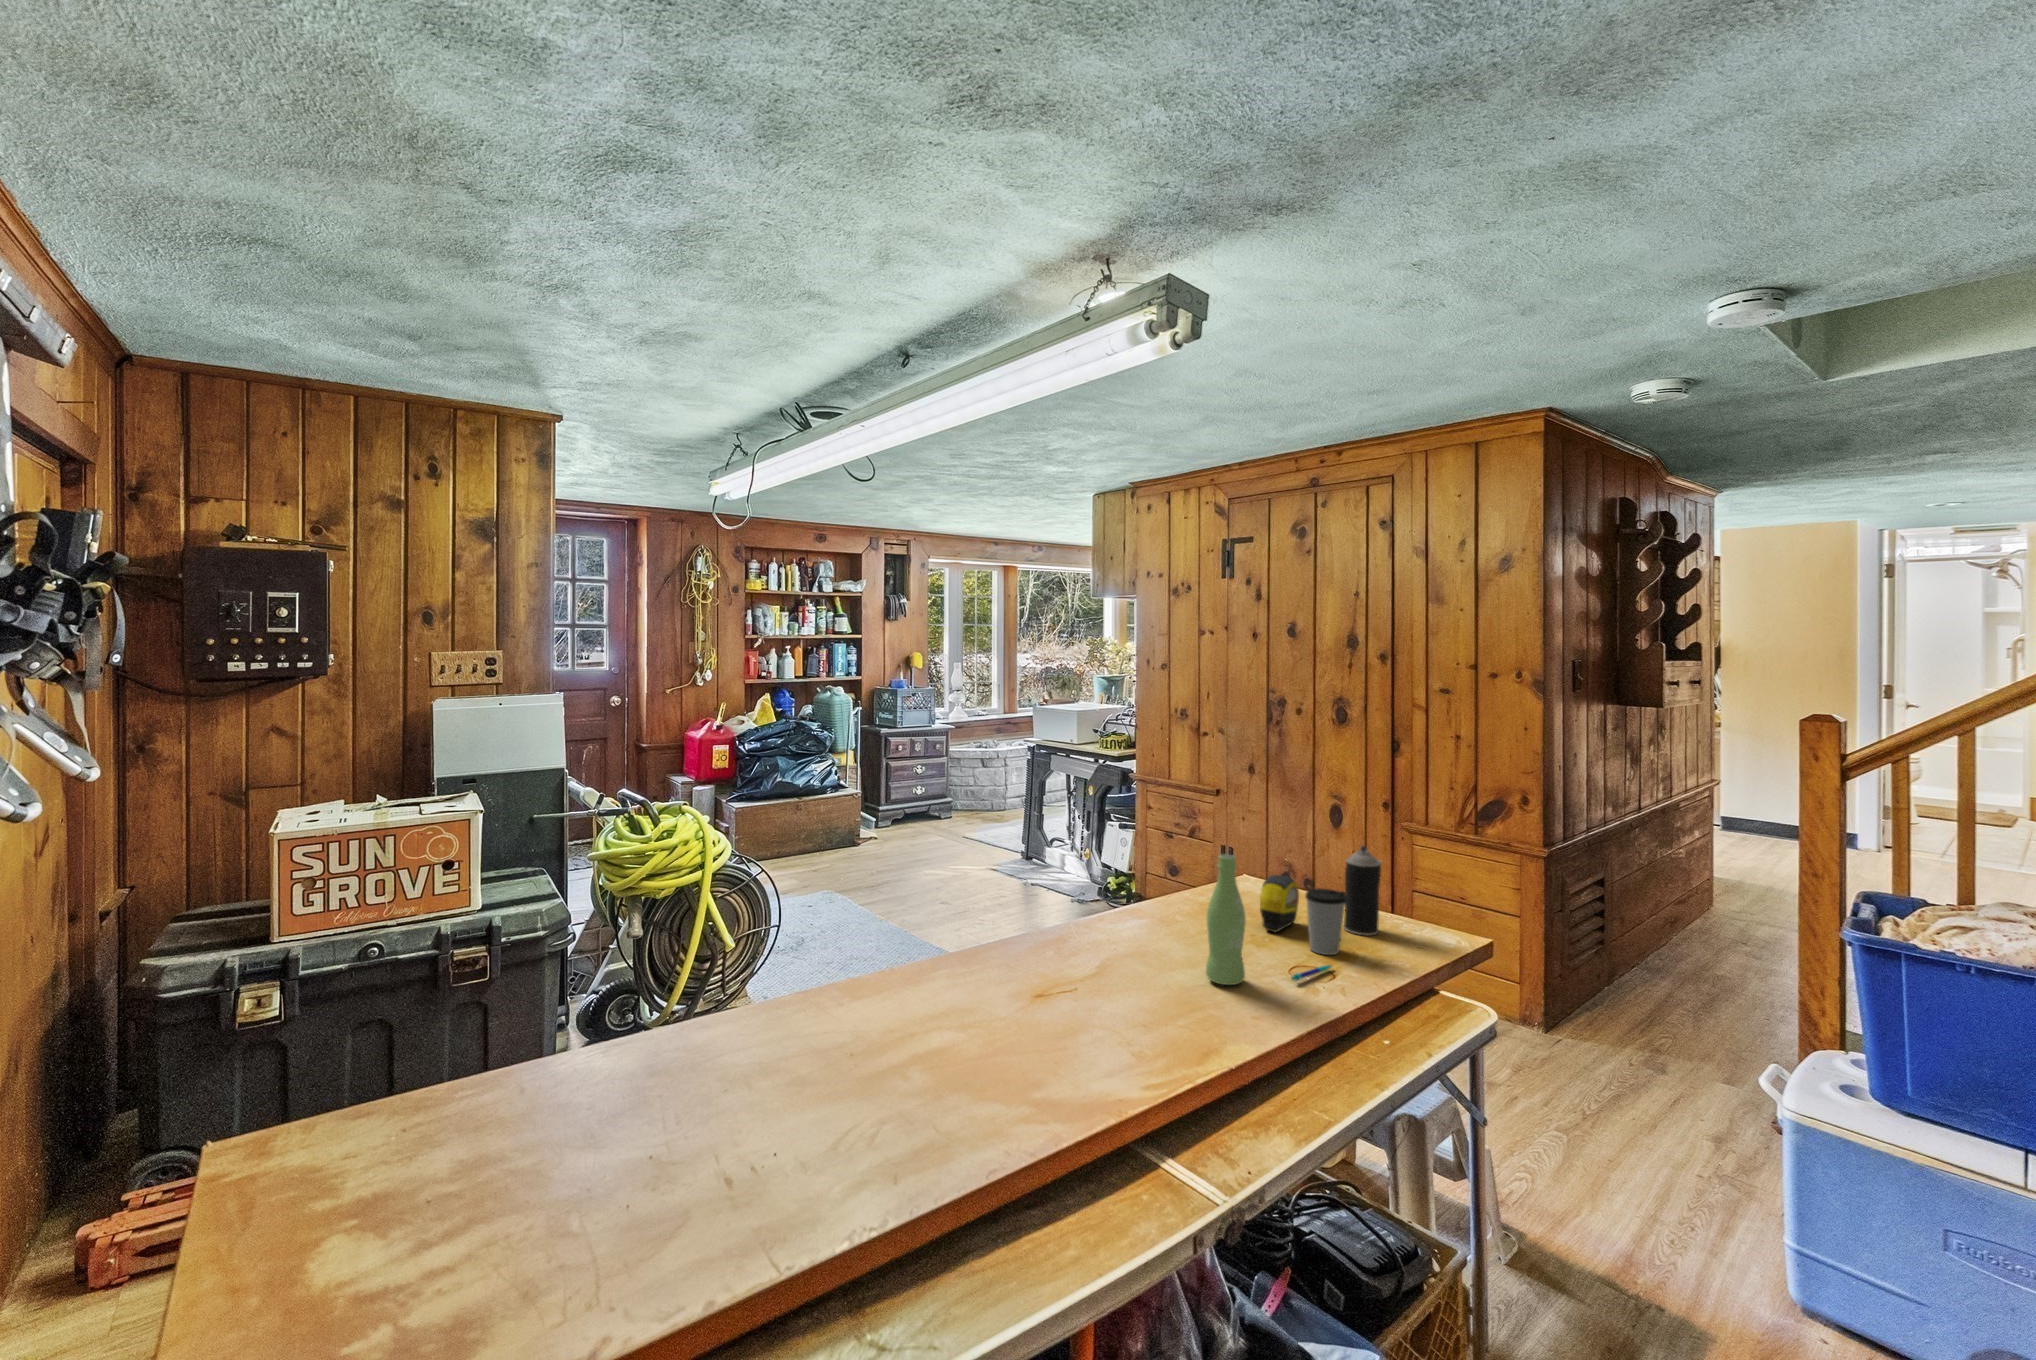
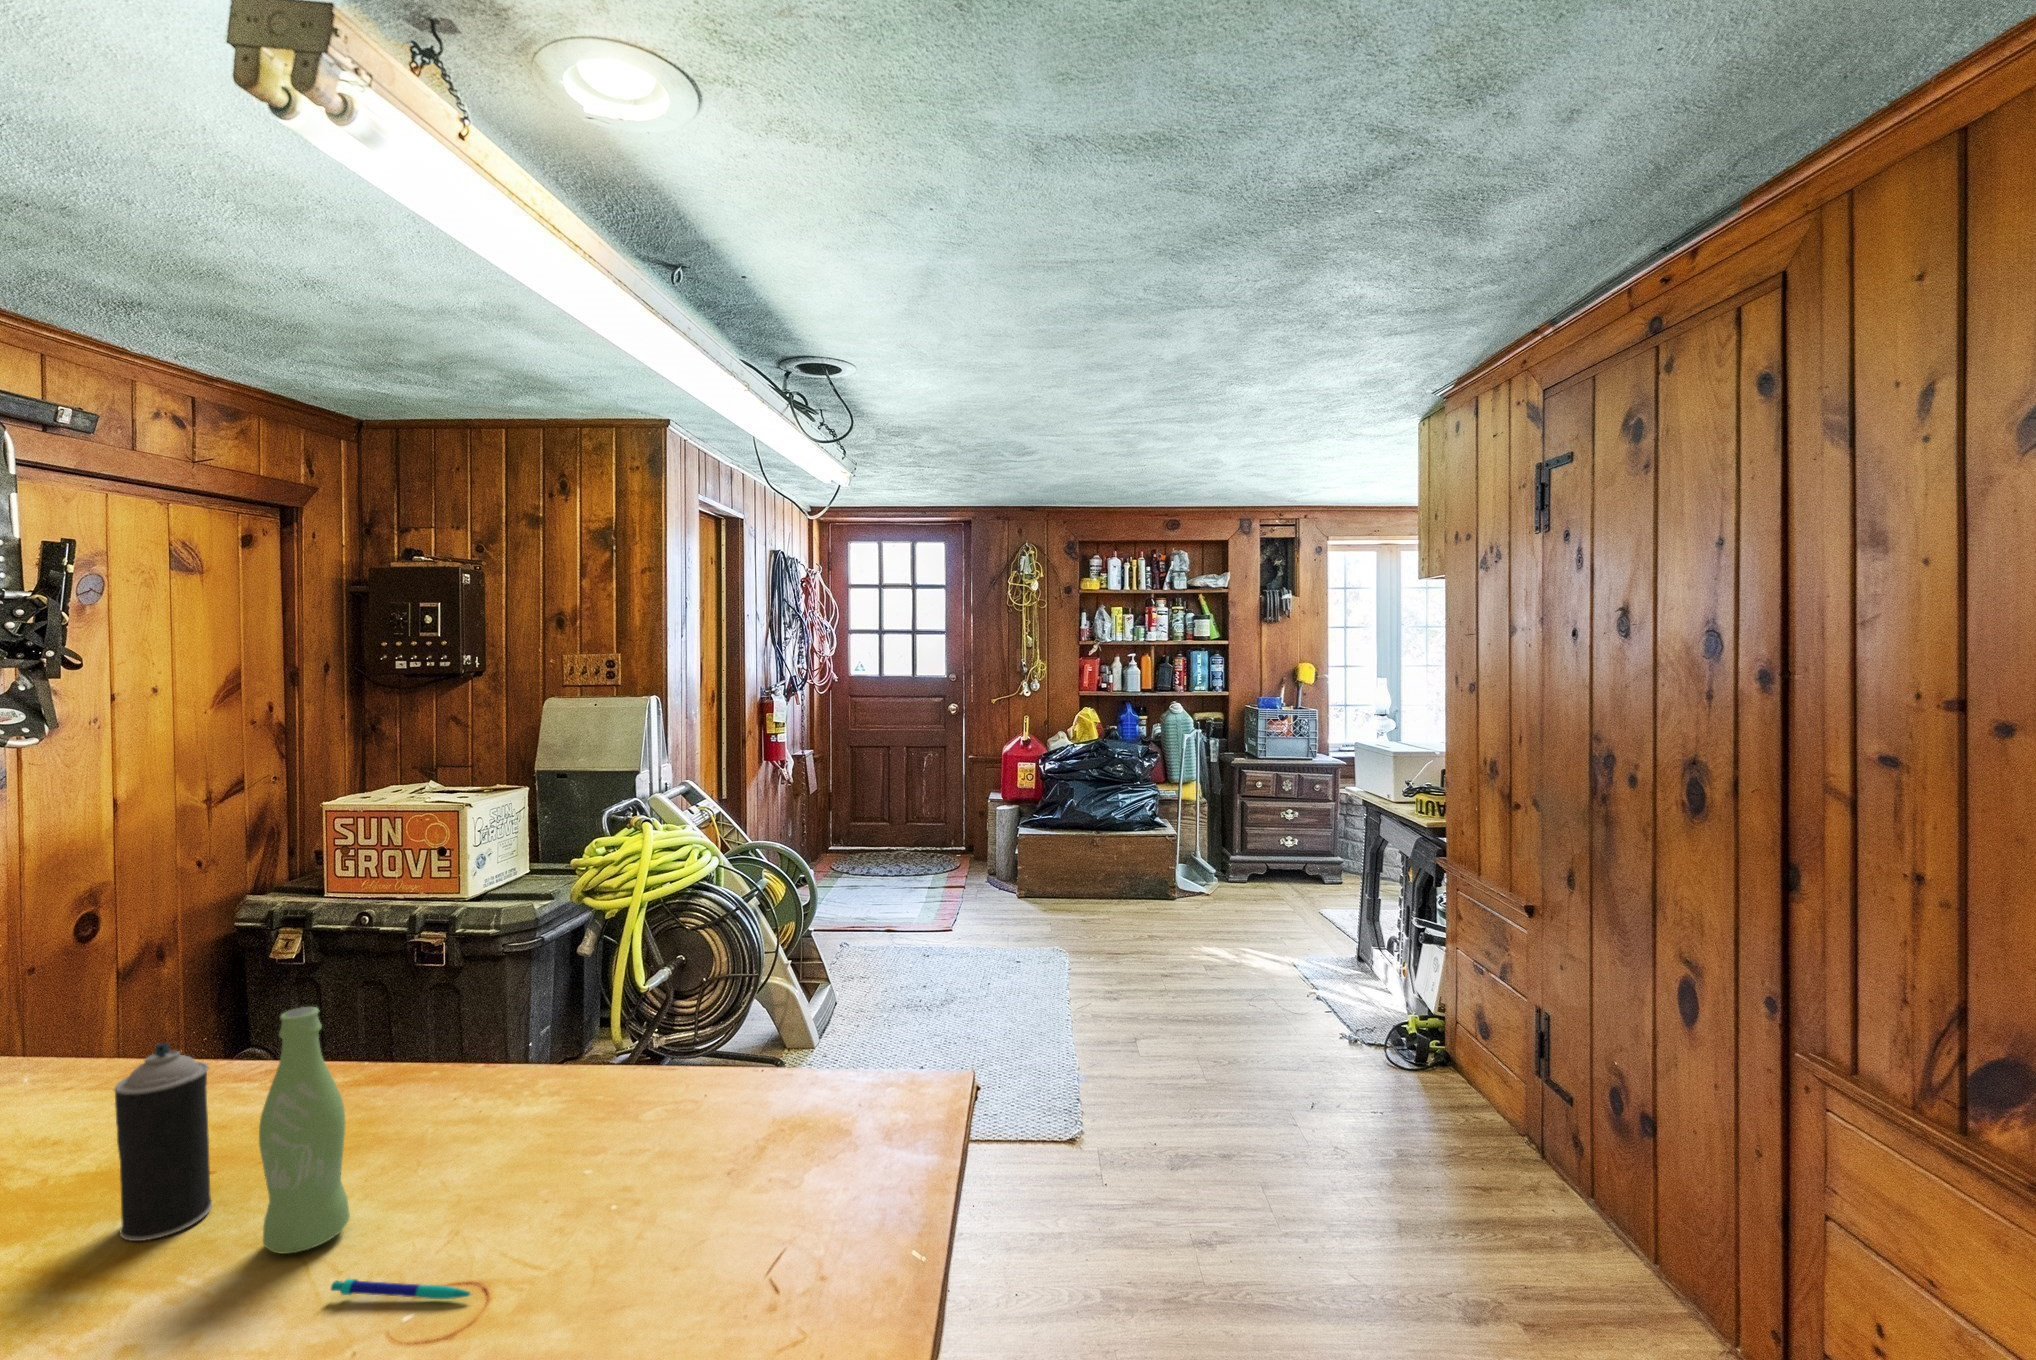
spray can: present [1343,845,1381,935] -> present [114,1043,212,1241]
tape measure: present [1260,875,1299,932] -> none [638,1075,747,1186]
coffee cup: present [1306,888,1346,955] -> none [543,1122,630,1275]

